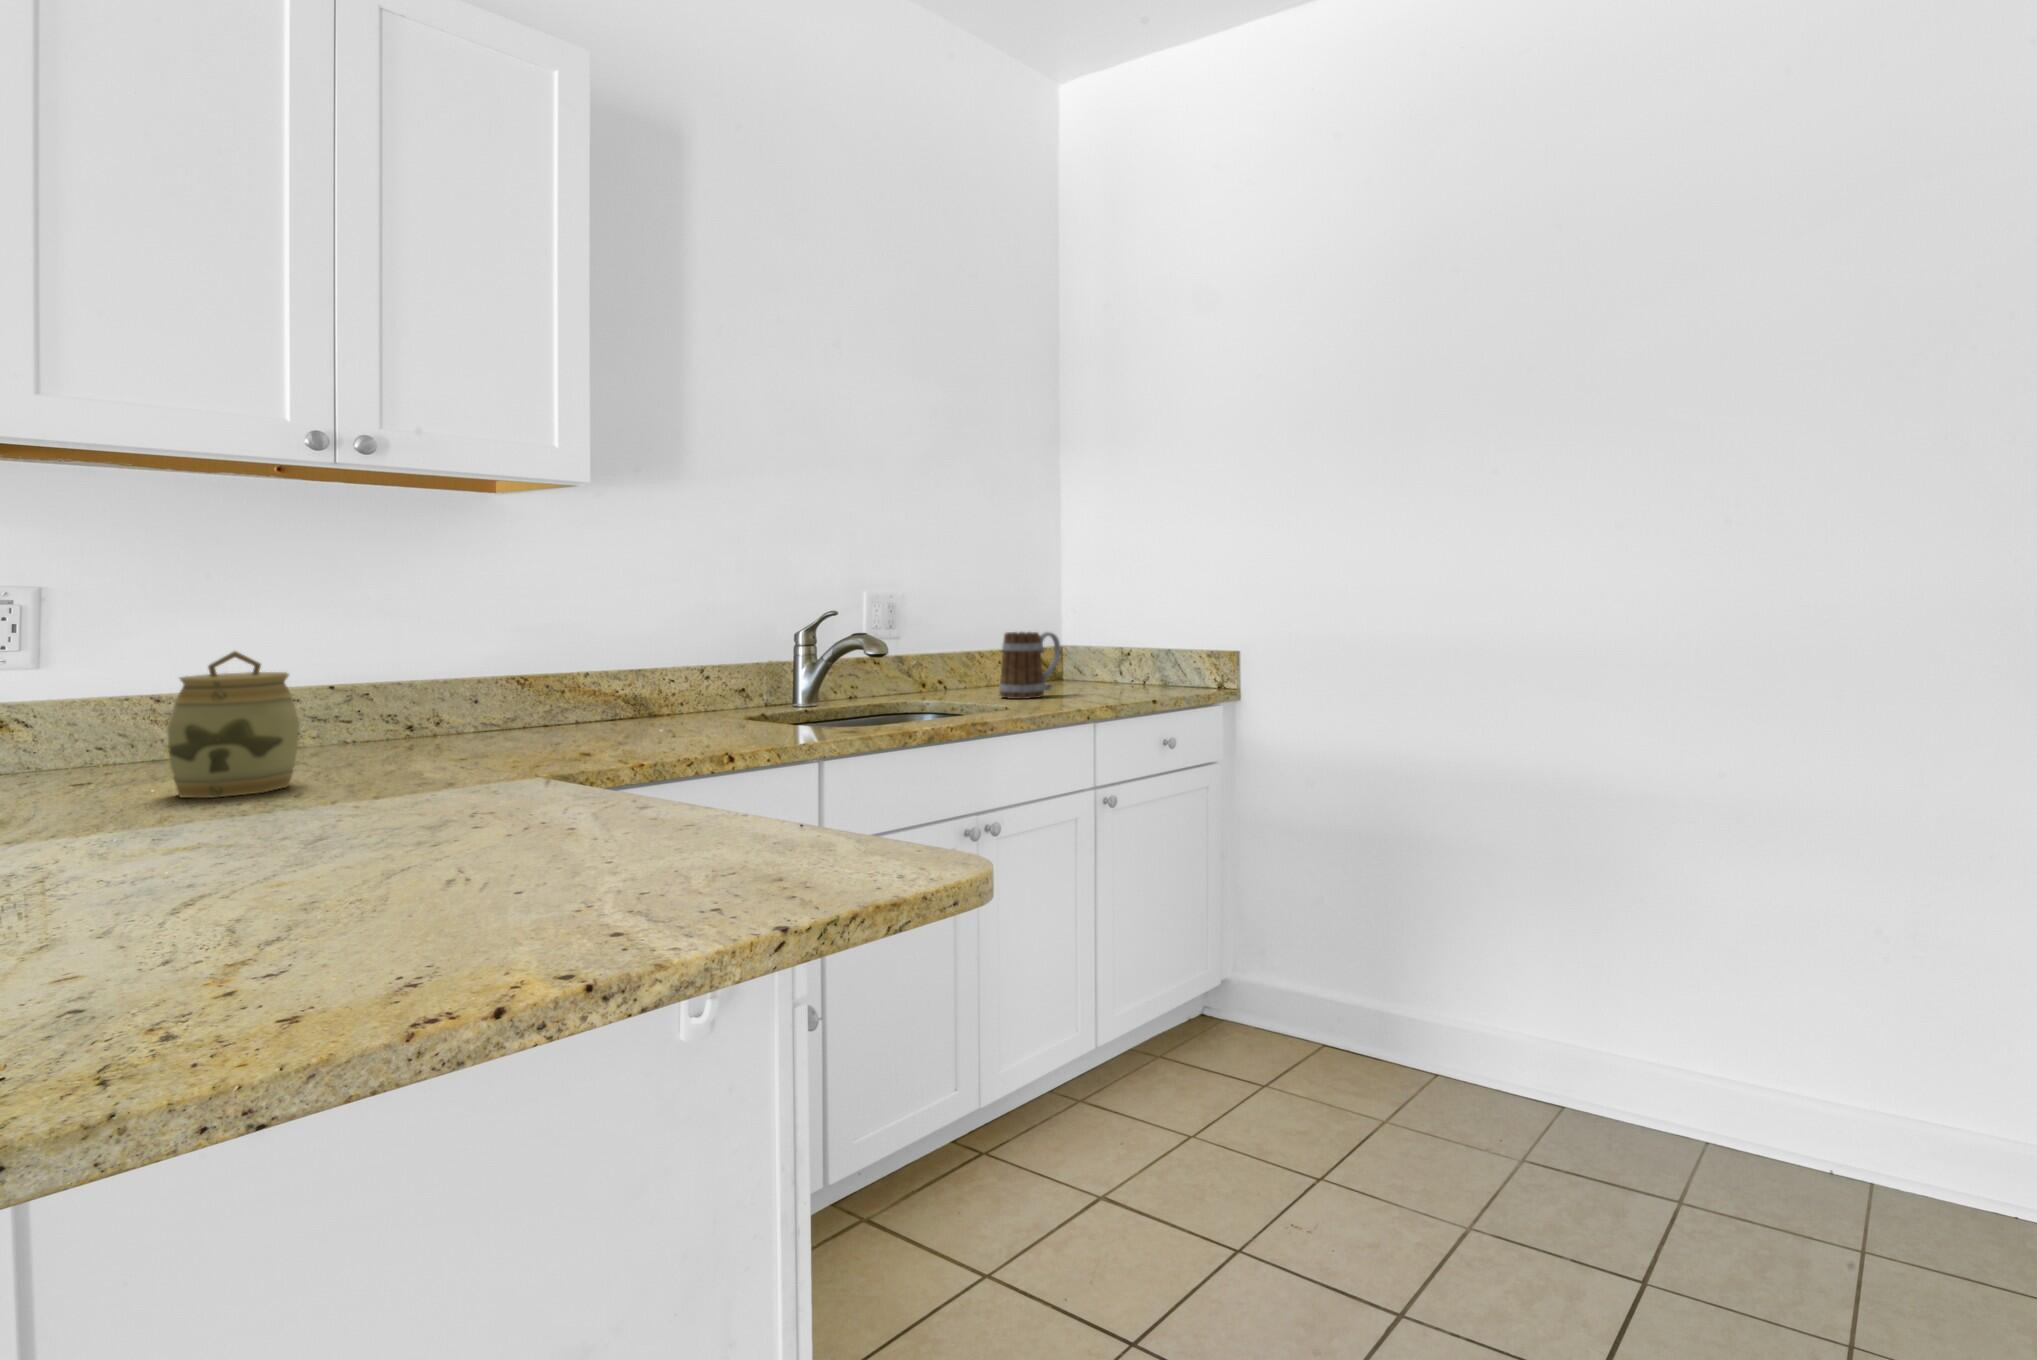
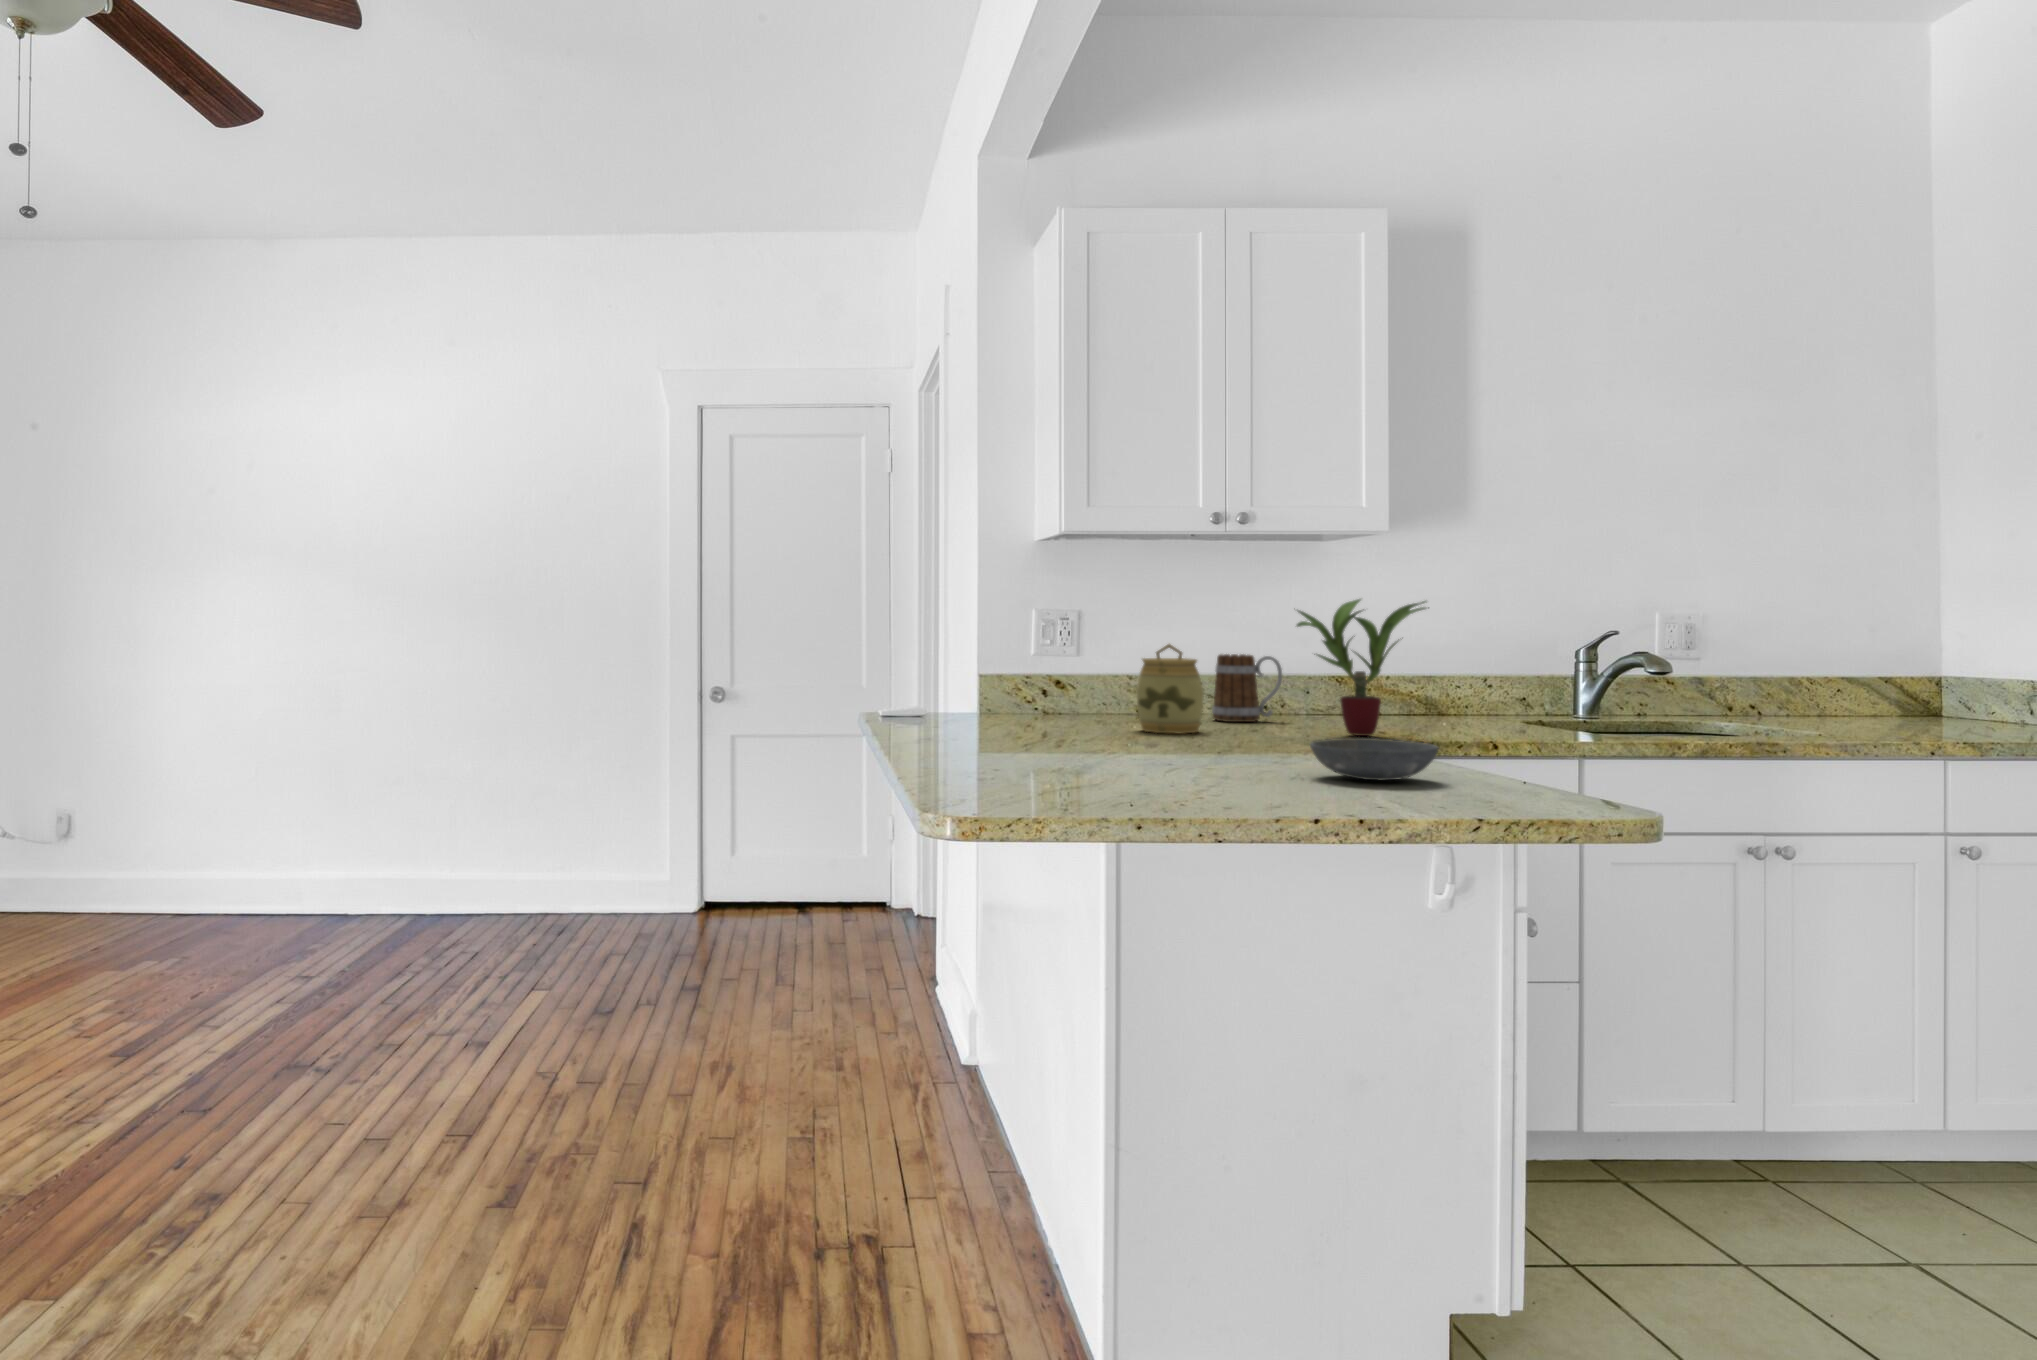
potted plant: none [455,577,650,763] -> present [1297,599,1429,736]
mug: present [999,632,1060,699] -> present [1212,654,1282,722]
bowl: none [482,788,690,864] -> present [1310,738,1438,780]

